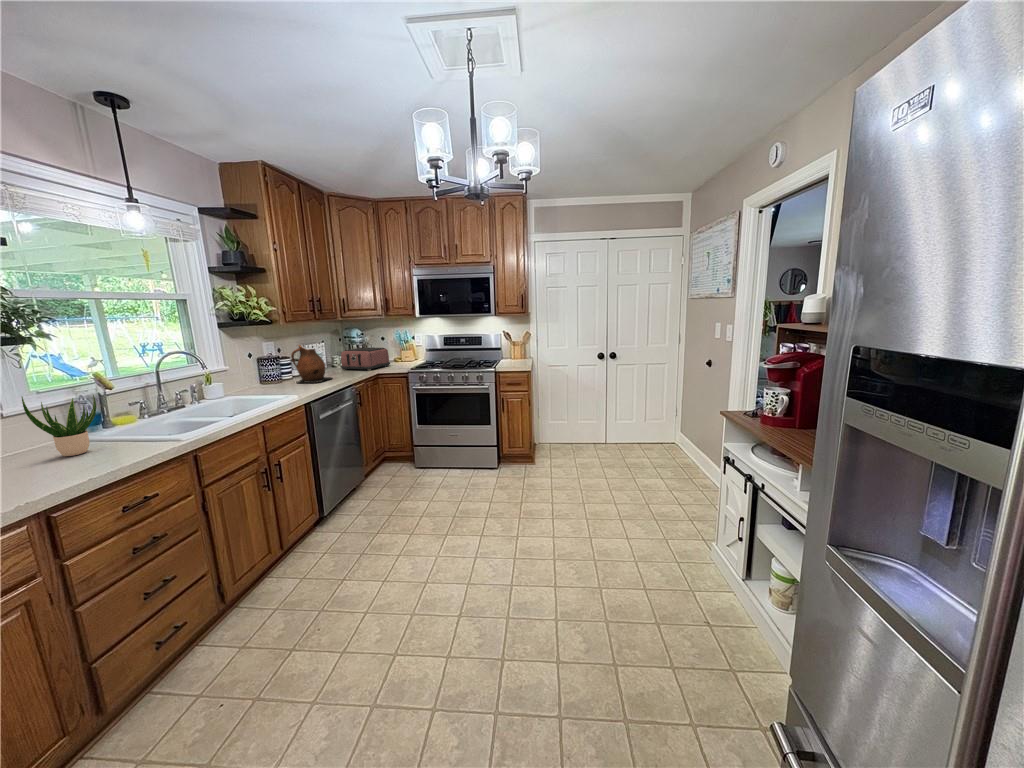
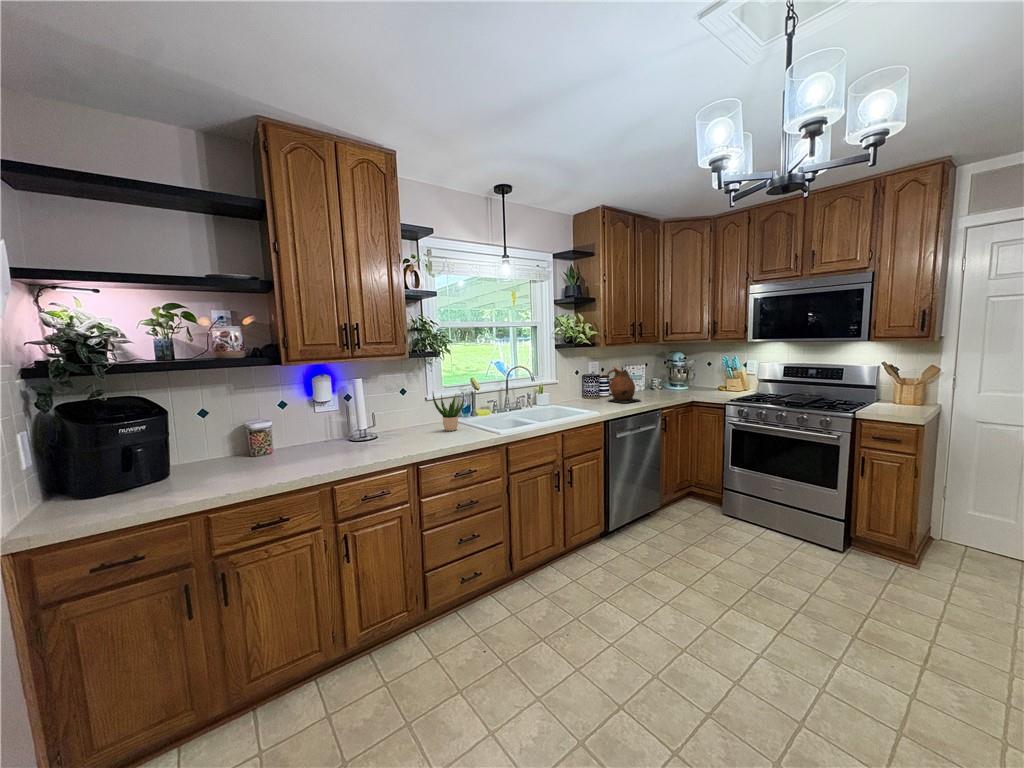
toaster: present [341,348,390,371] -> none [656,372,710,397]

